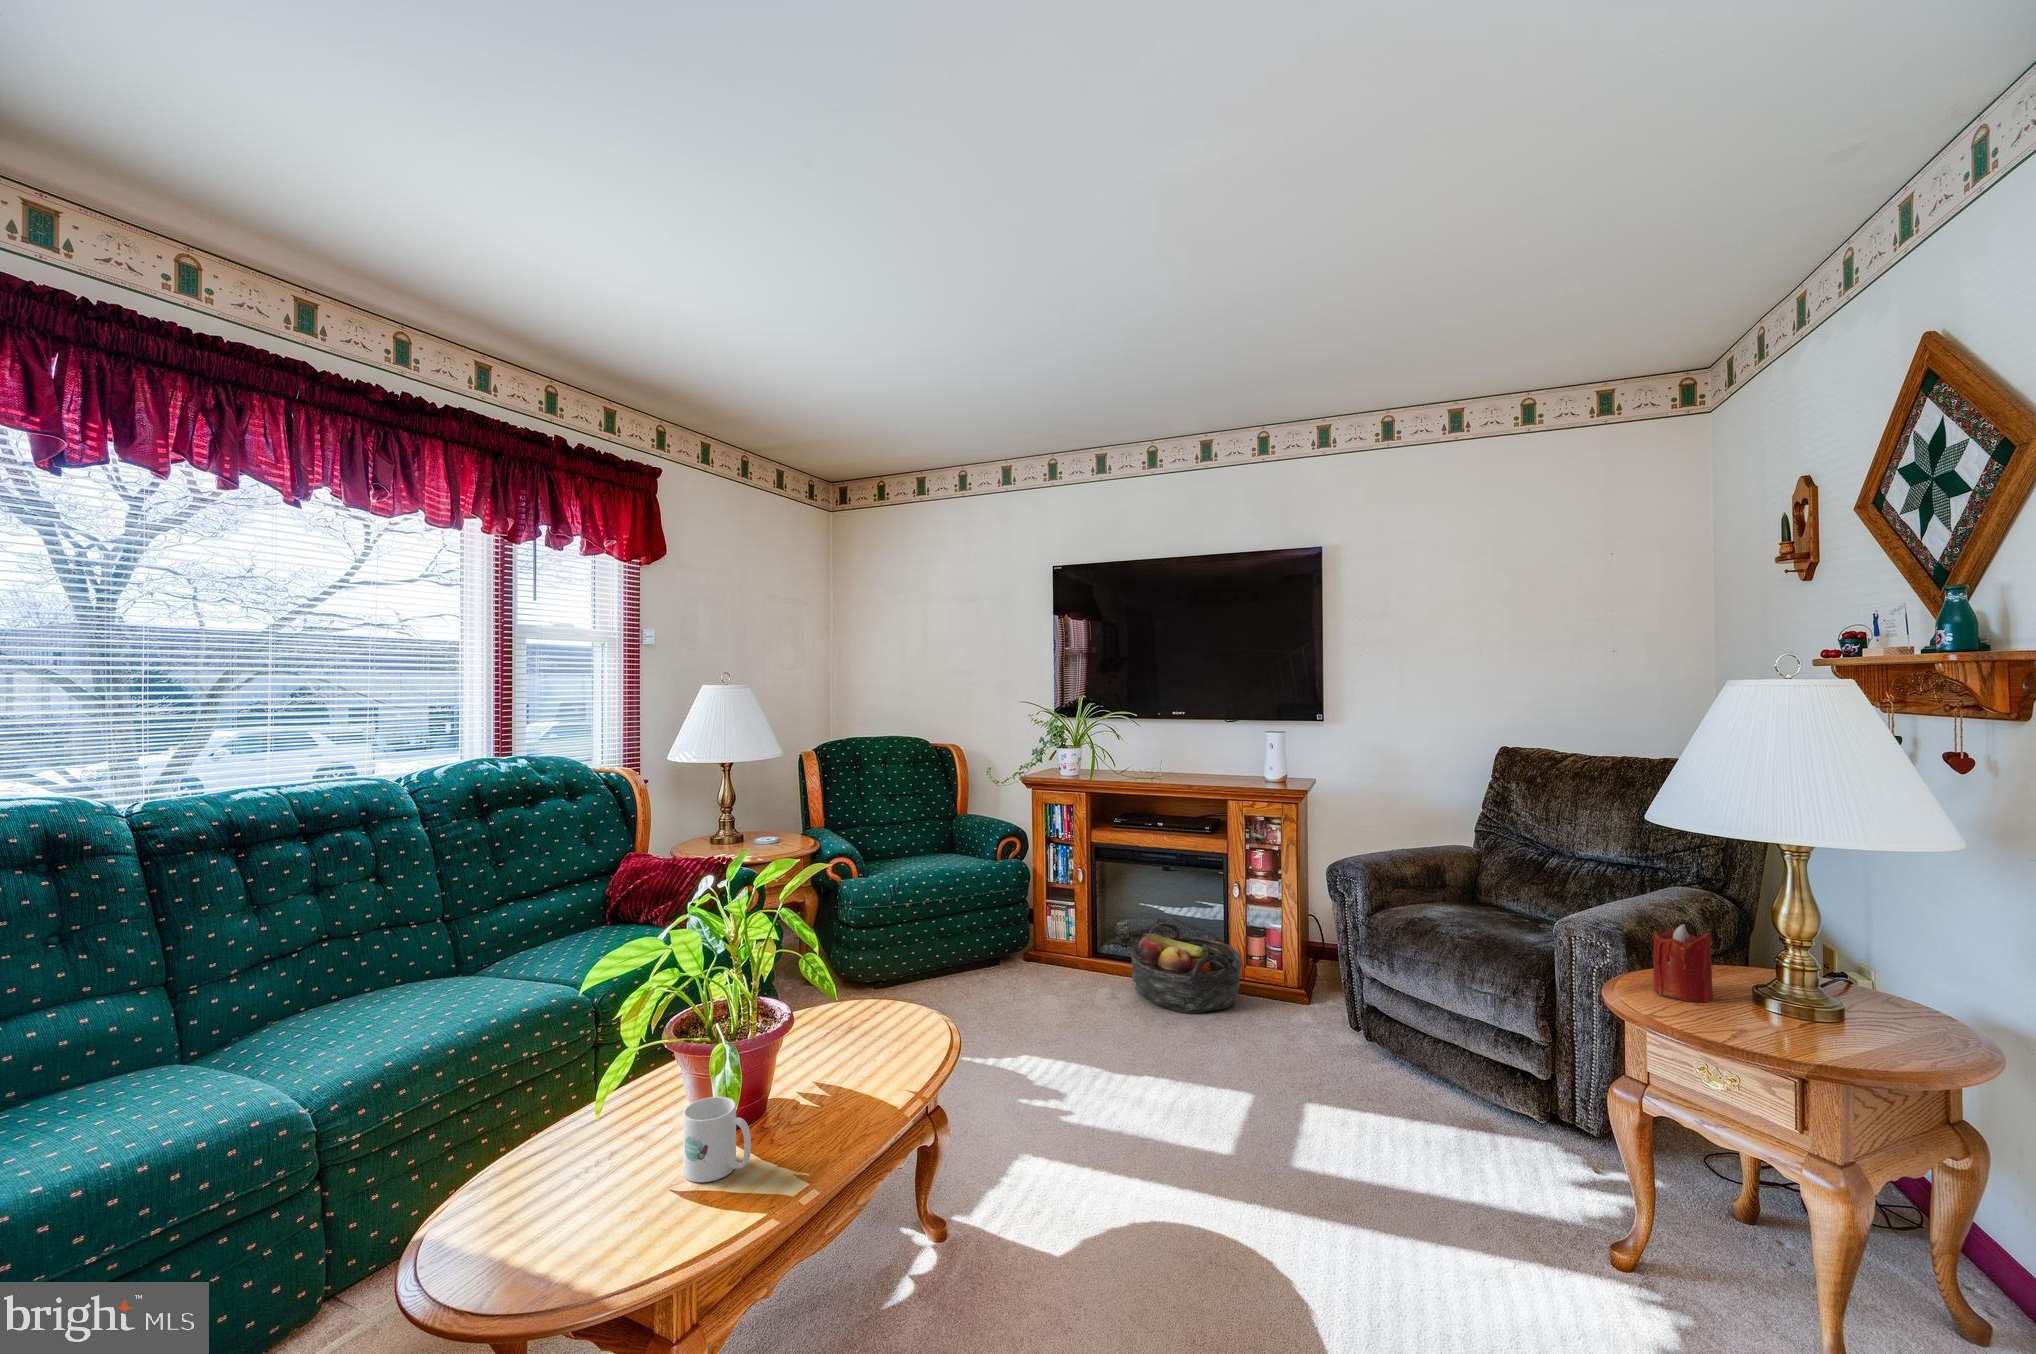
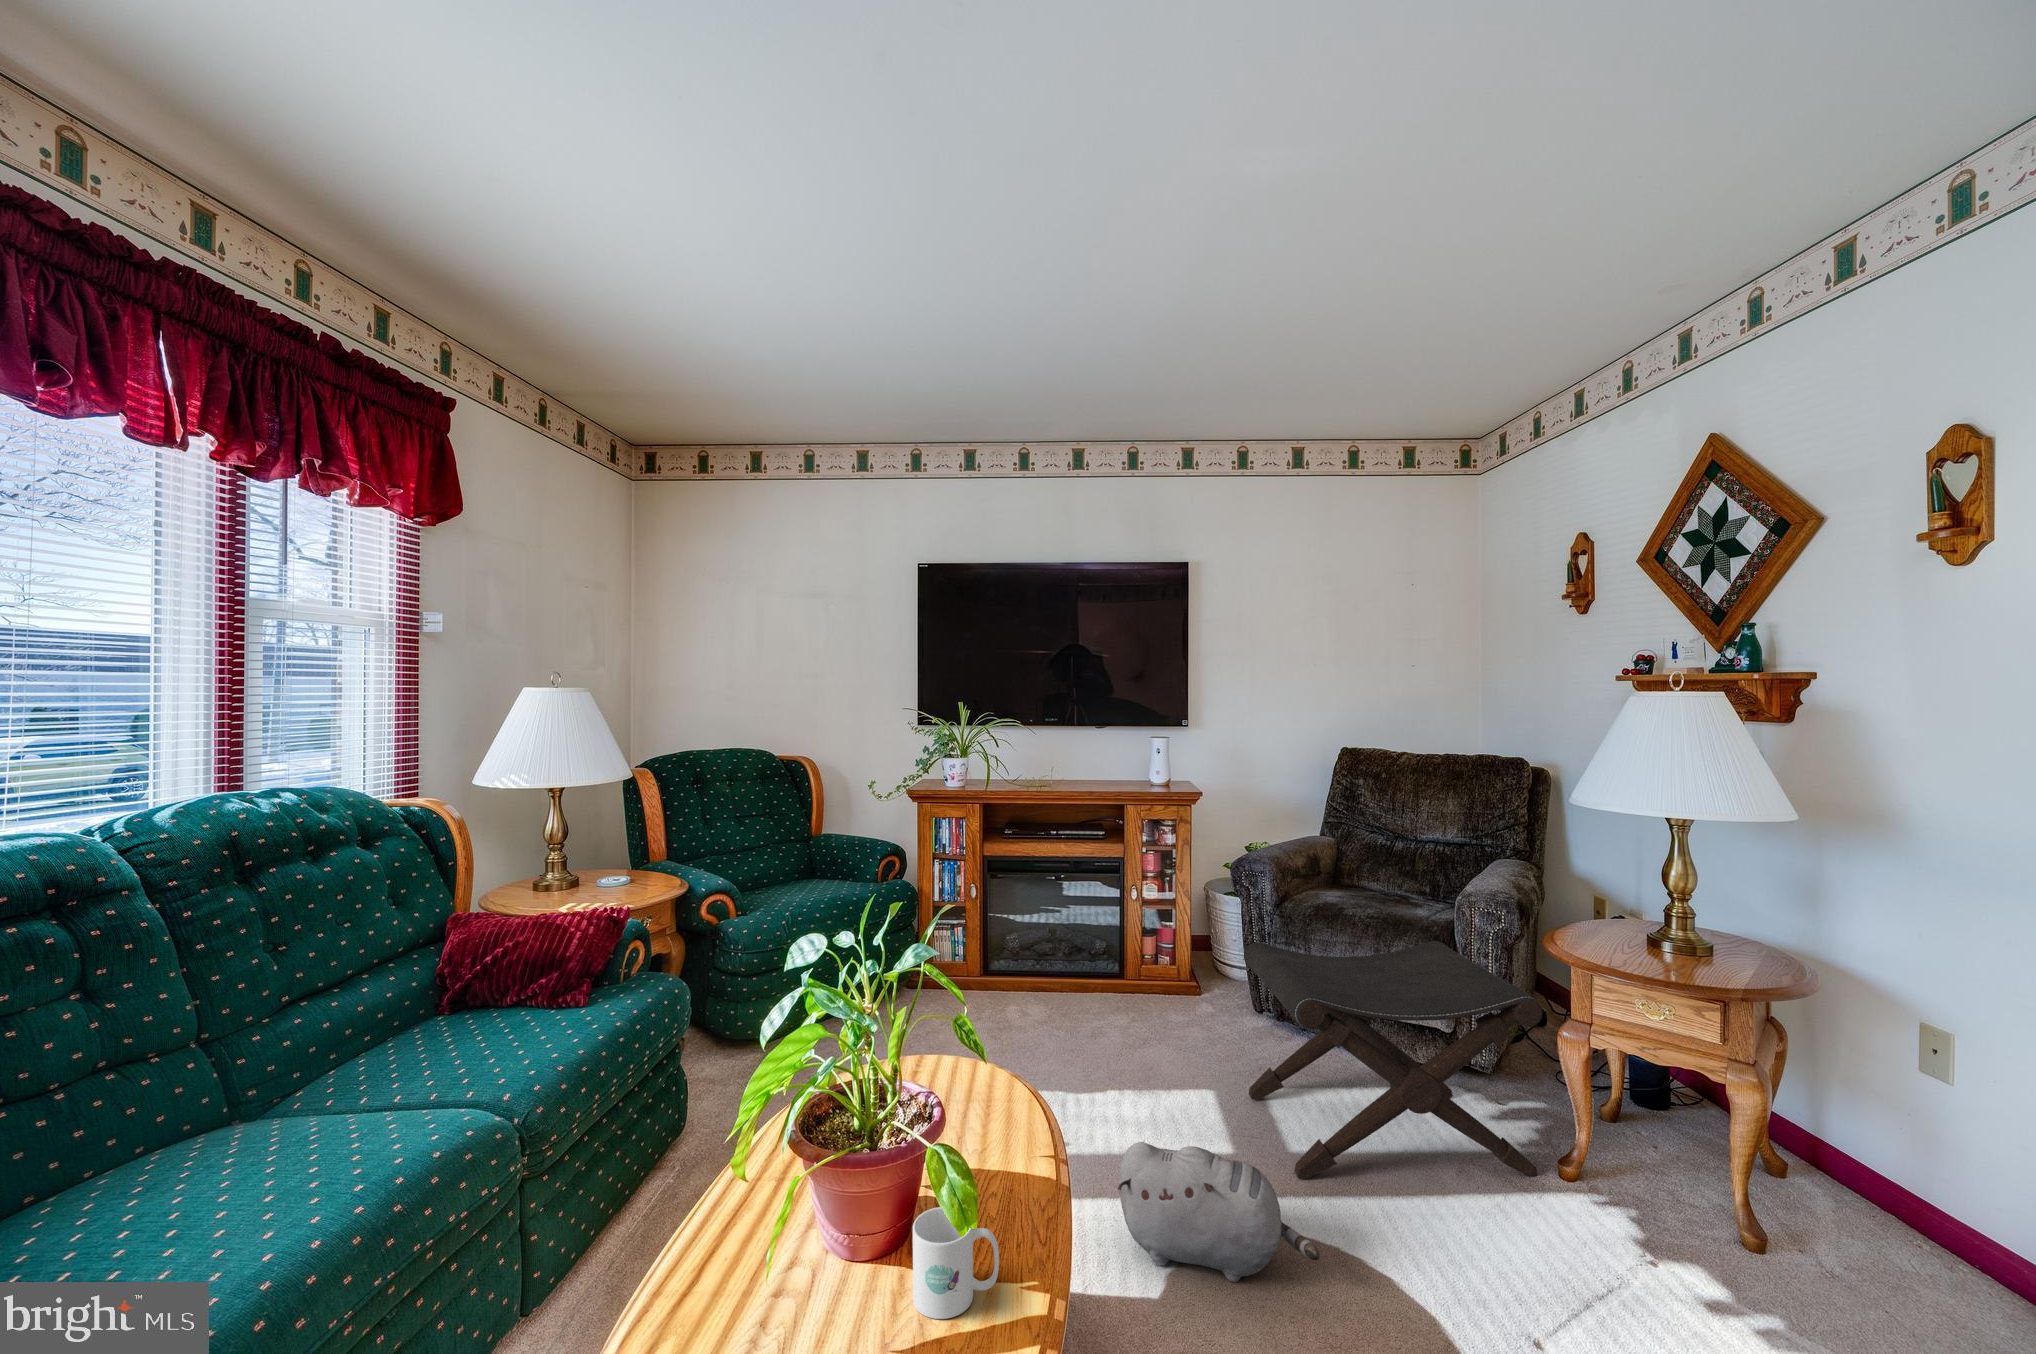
basket: present [1131,922,1242,1013] -> none [1033,929,1142,1017]
candle: present [1653,924,1713,1002] -> none [1585,894,1634,956]
footstool: none [1270,946,1577,1249] -> present [1244,941,1542,1179]
plush toy: none [1041,1114,1211,1266] -> present [1118,1142,1320,1282]

